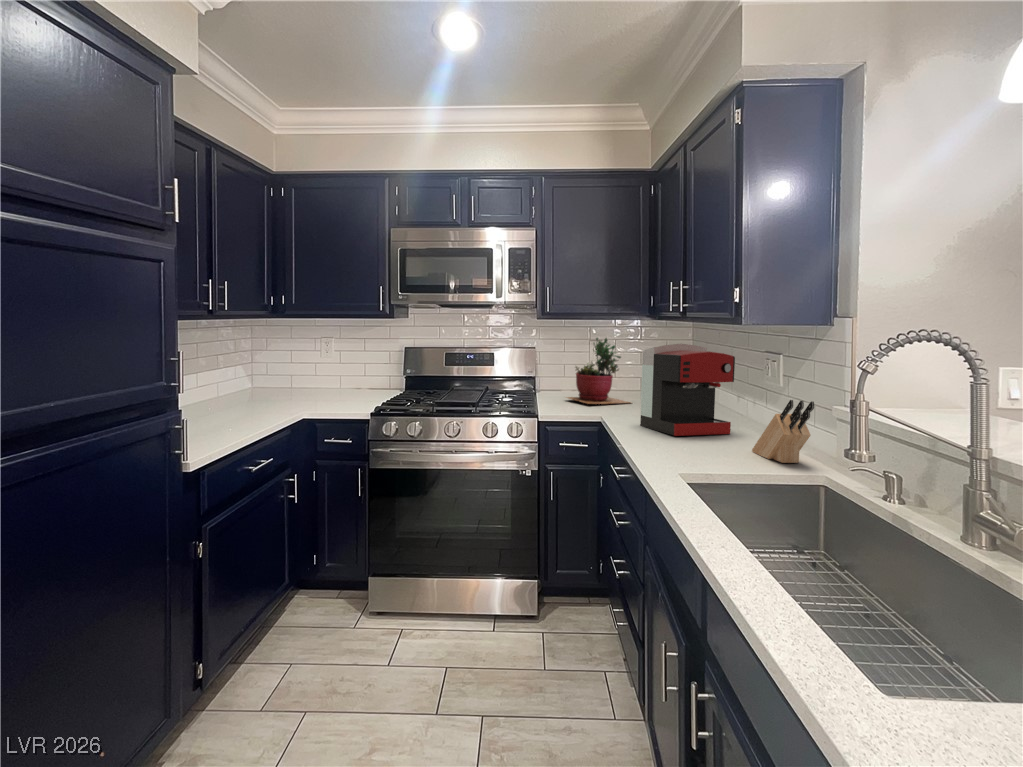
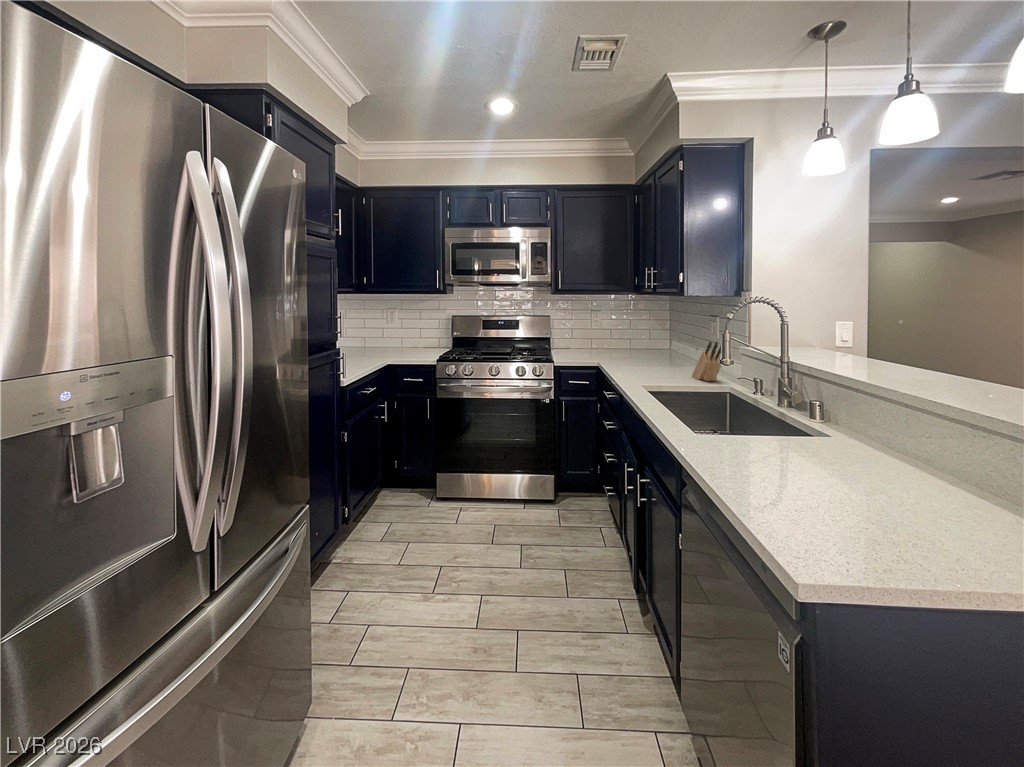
succulent plant: present [566,338,630,404] -> none [571,307,622,355]
coffee maker: present [640,344,735,436] -> none [624,310,686,370]

